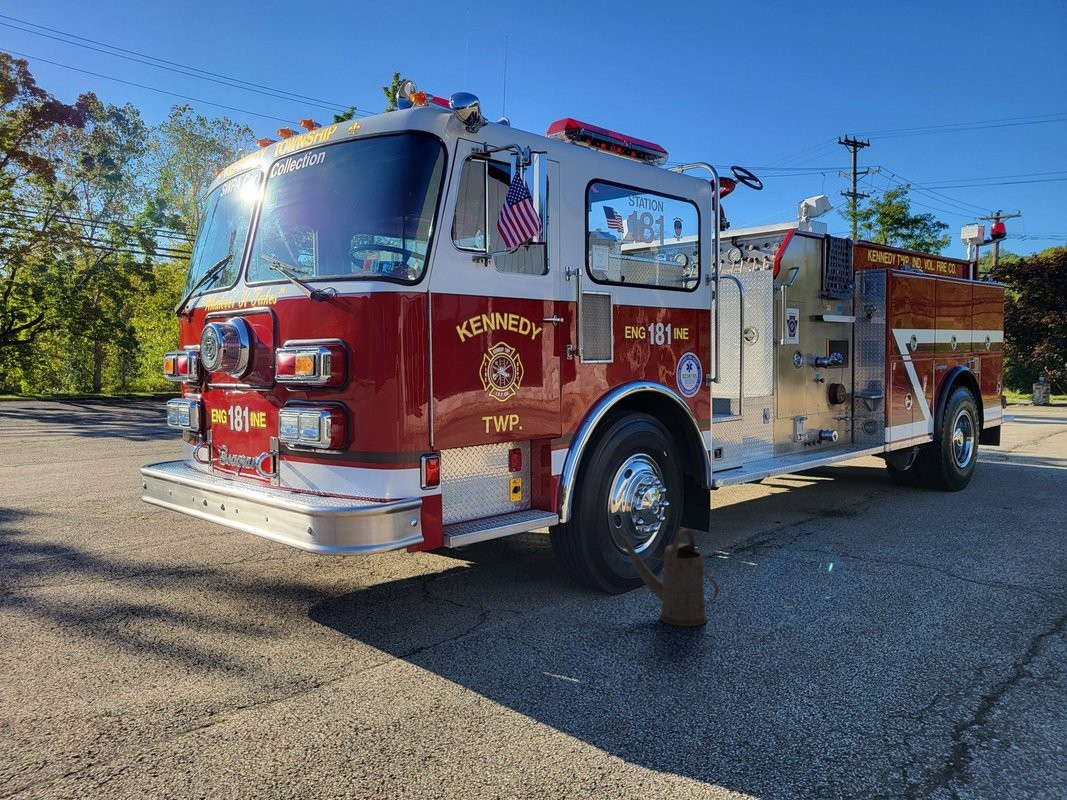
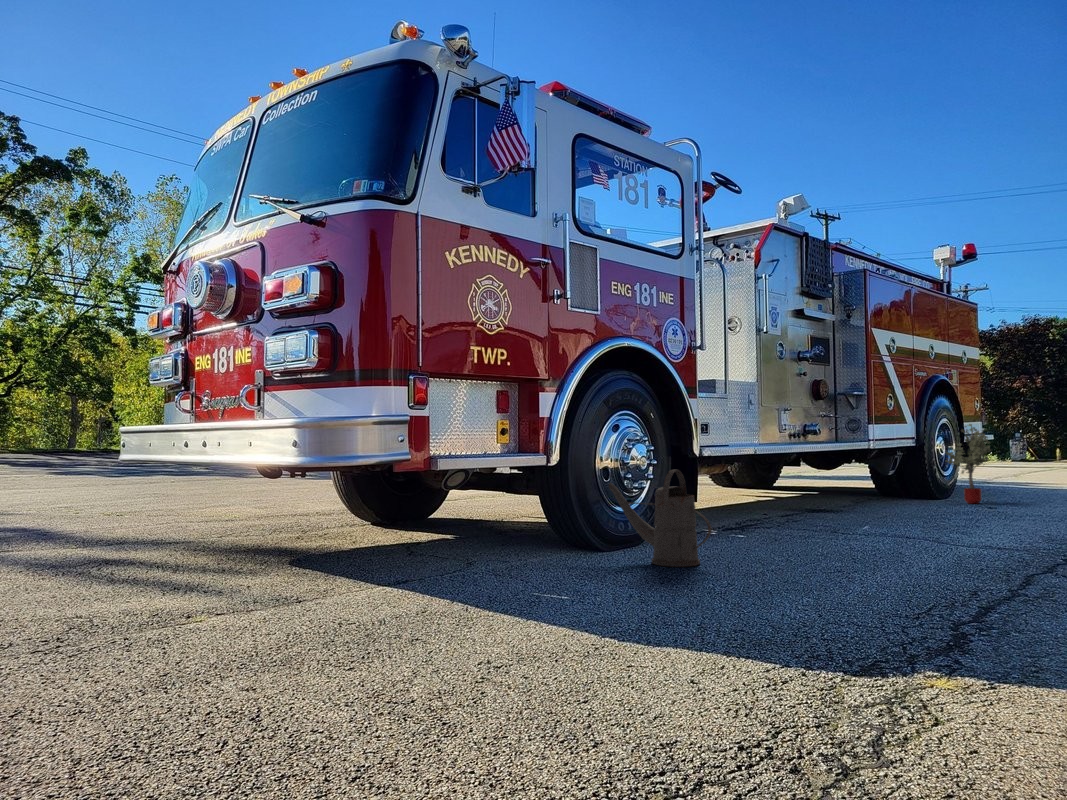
potted tree: none [960,416,1009,497] -> present [946,424,990,504]

